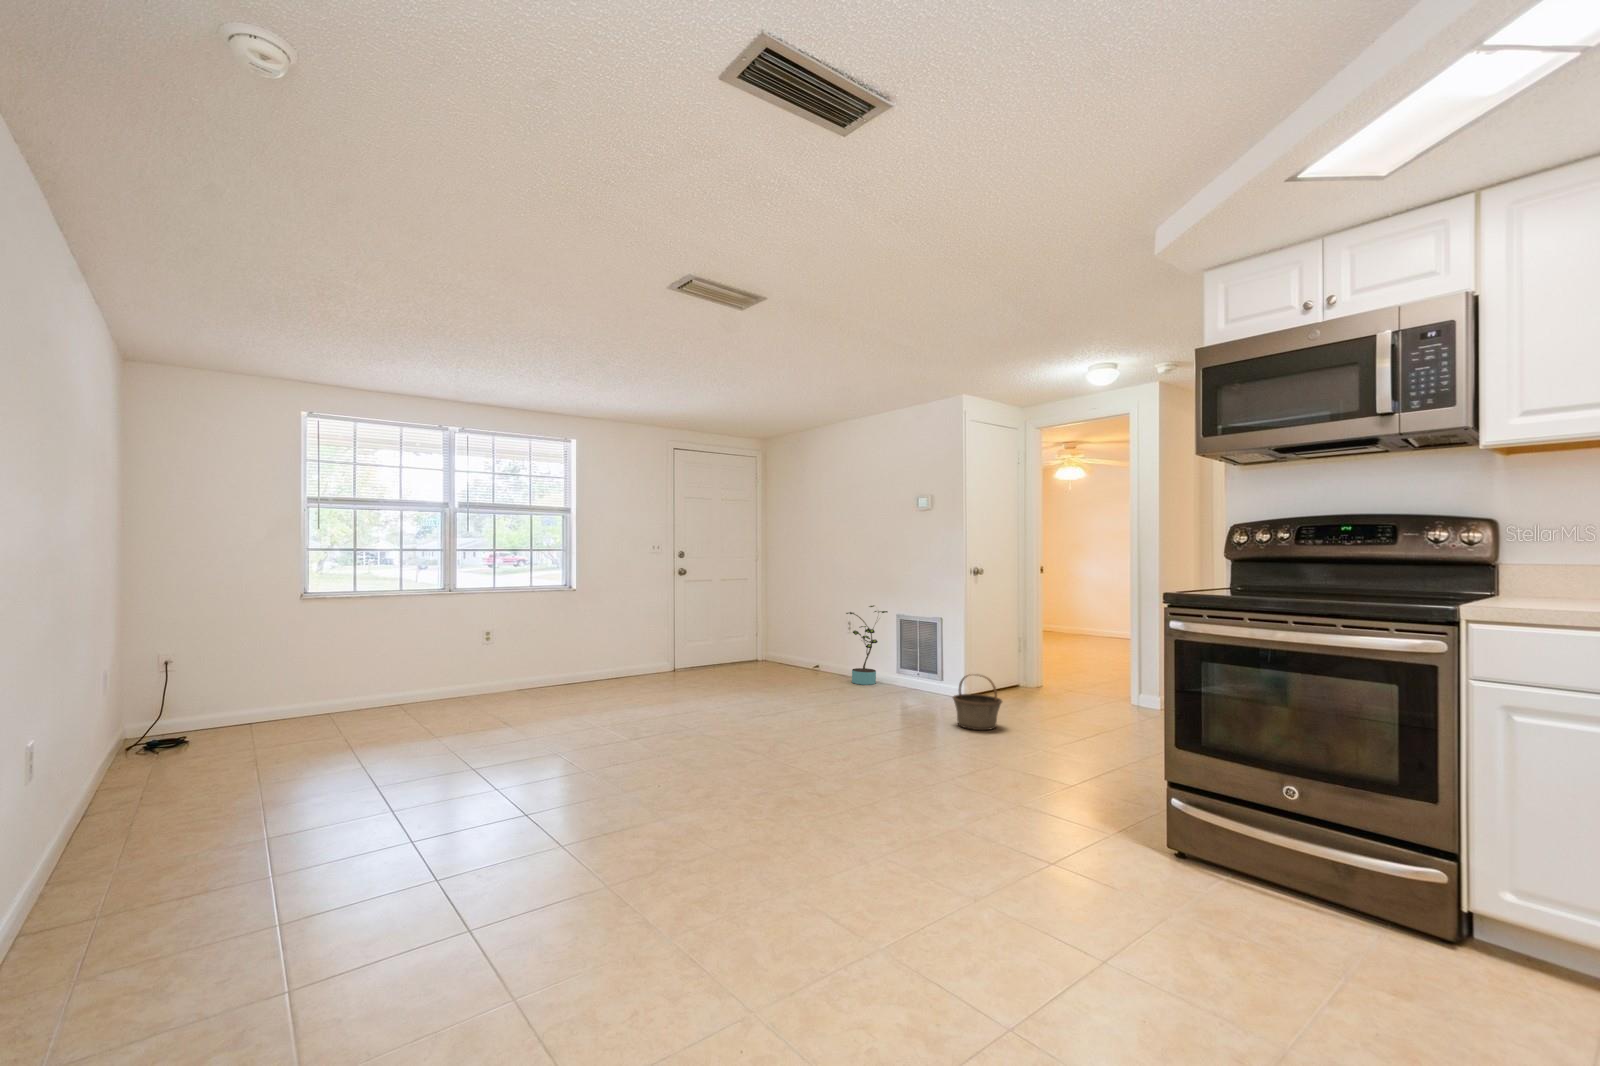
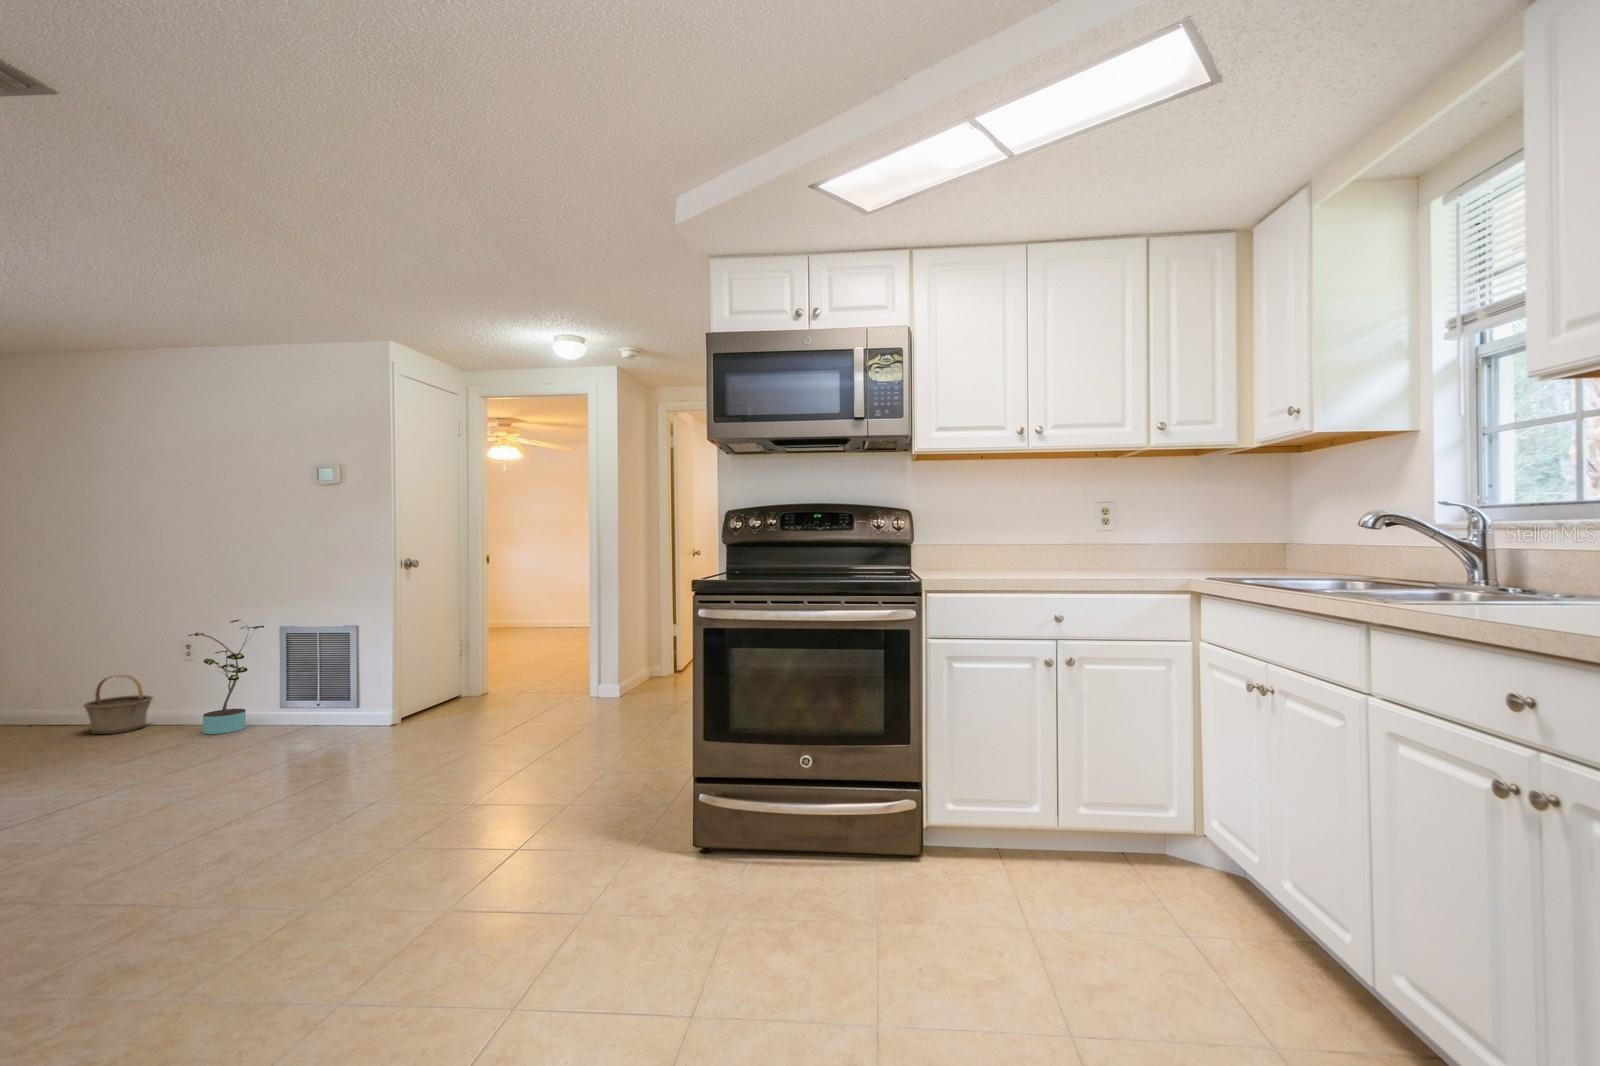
basket: present [953,674,1002,730] -> present [84,675,153,734]

